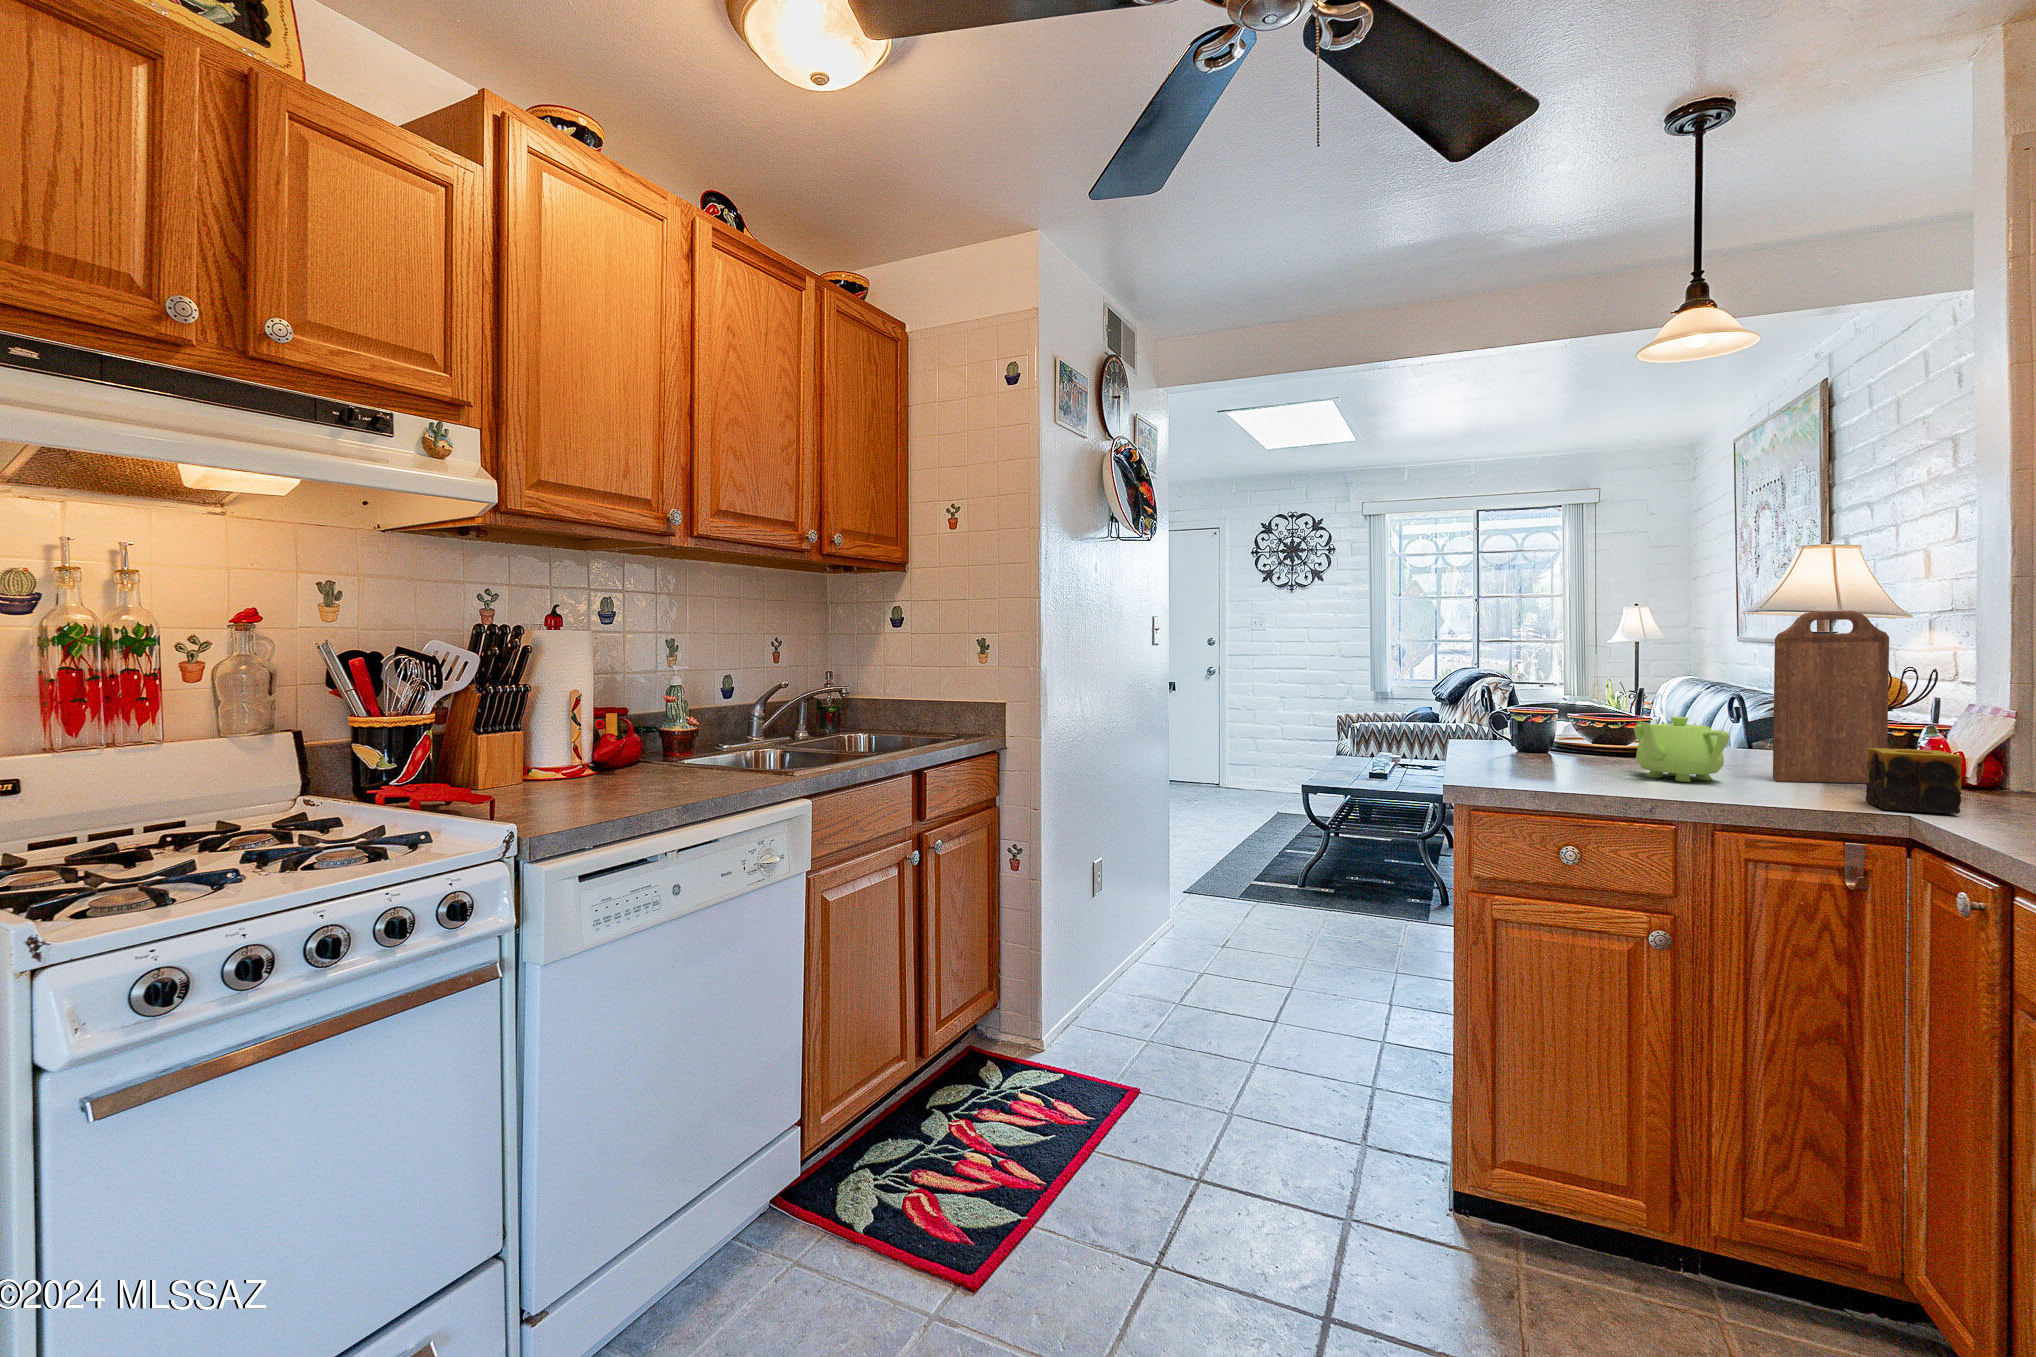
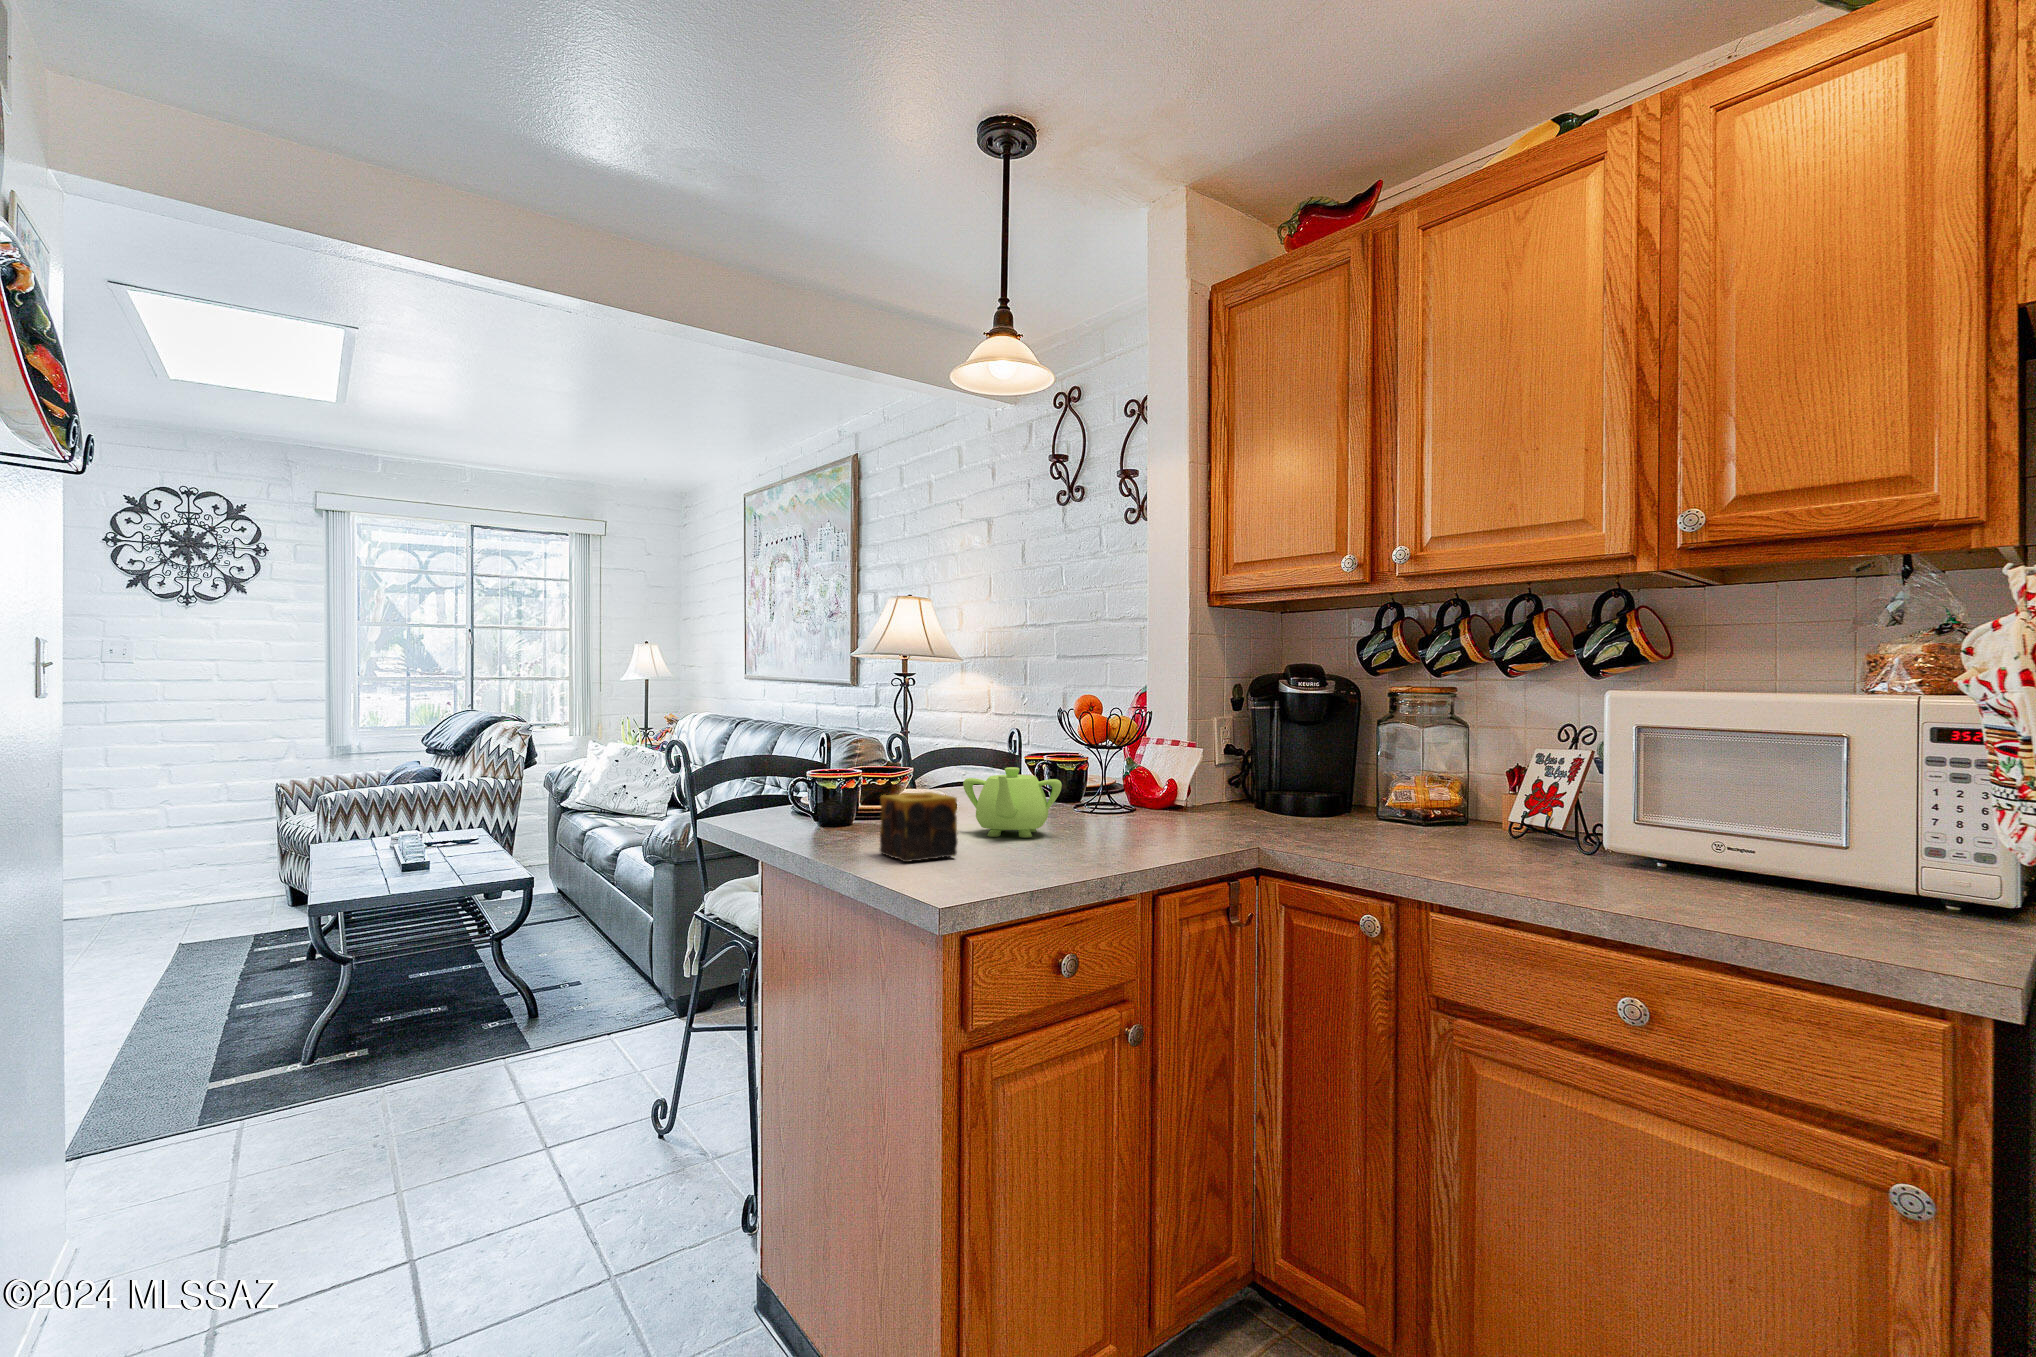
cutting board: present [1773,611,1889,782] -> none [1058,658,1111,824]
candle: present [1866,748,1962,814] -> present [879,792,958,862]

